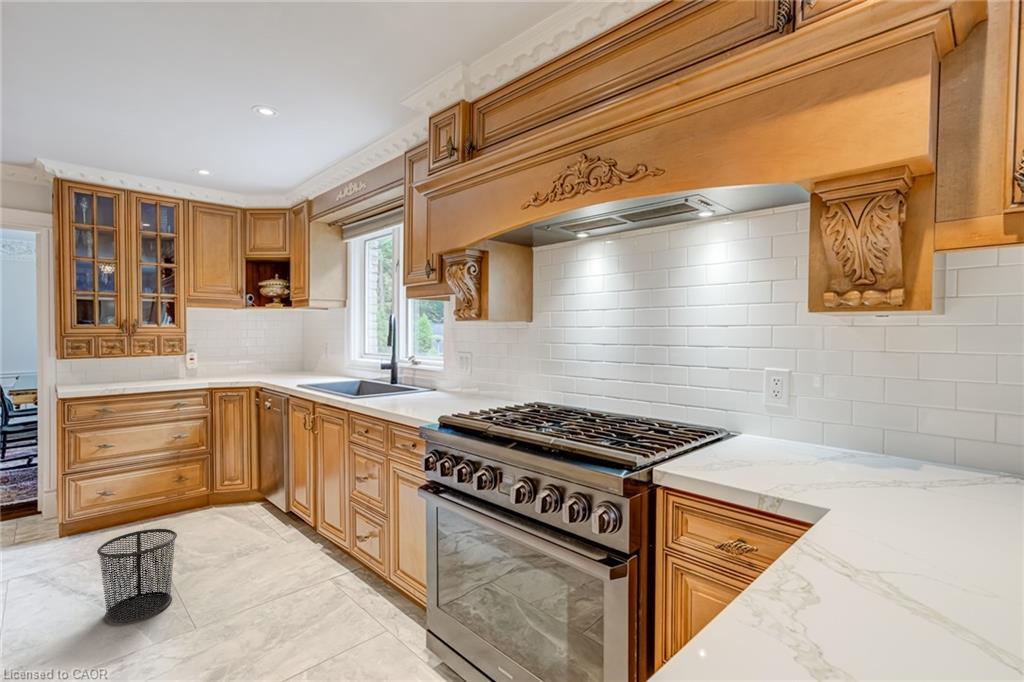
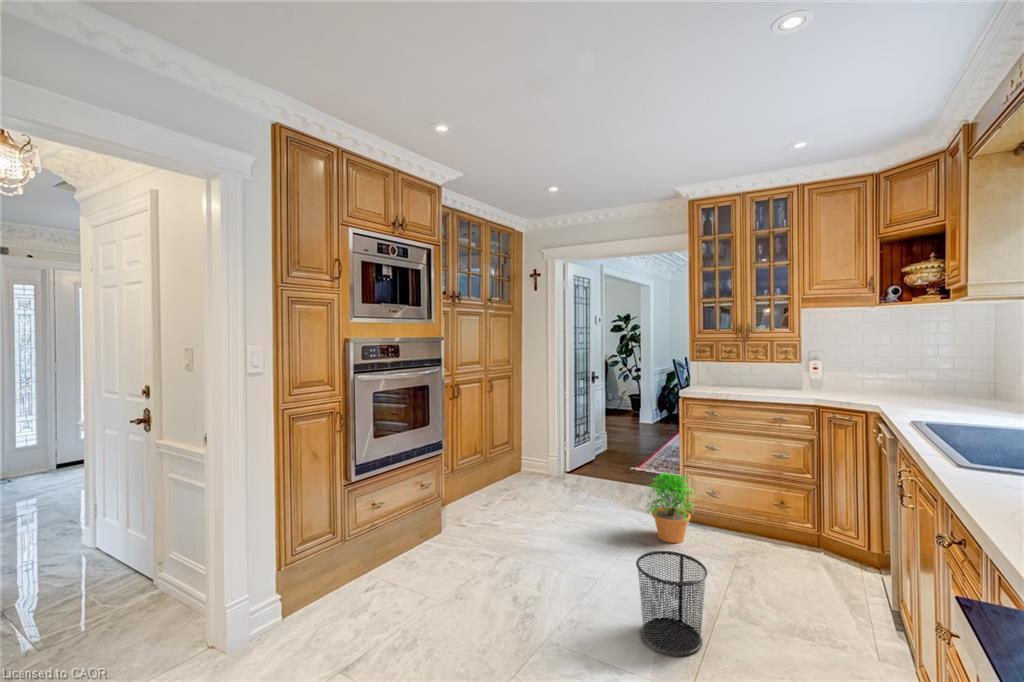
potted plant: none [21,477,103,558] -> present [648,472,693,543]

